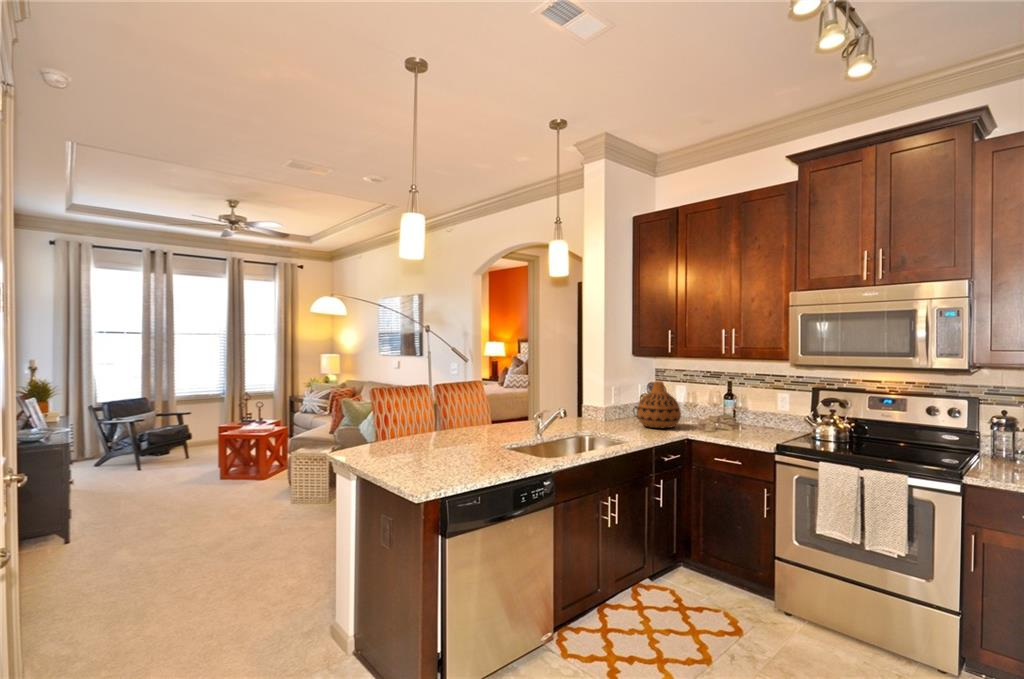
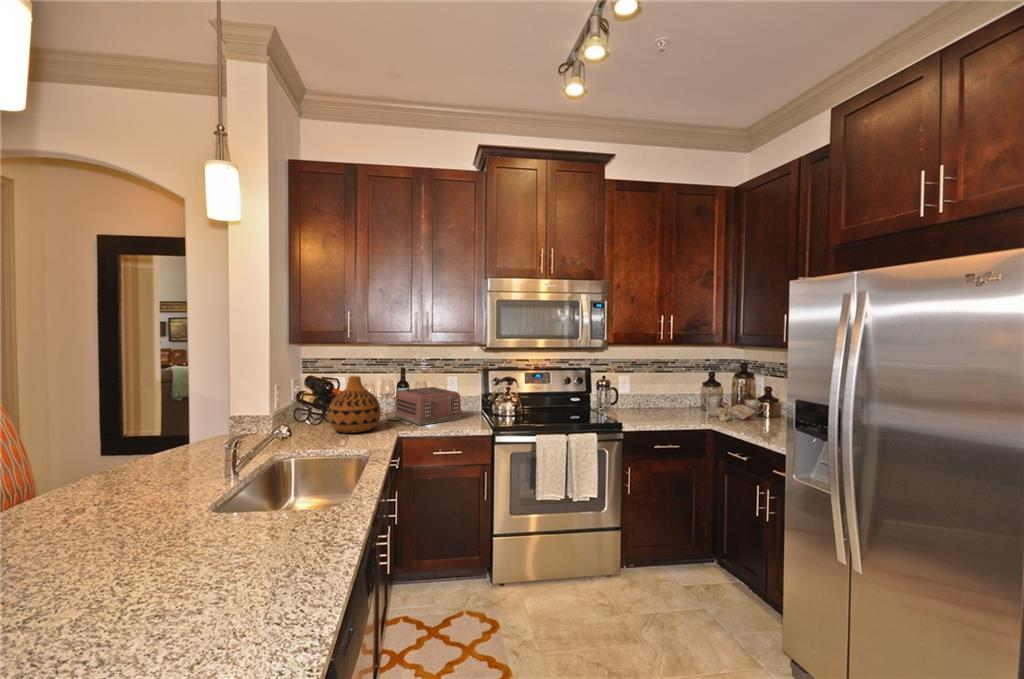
toaster: none [708,400,765,435] -> present [395,387,462,425]

